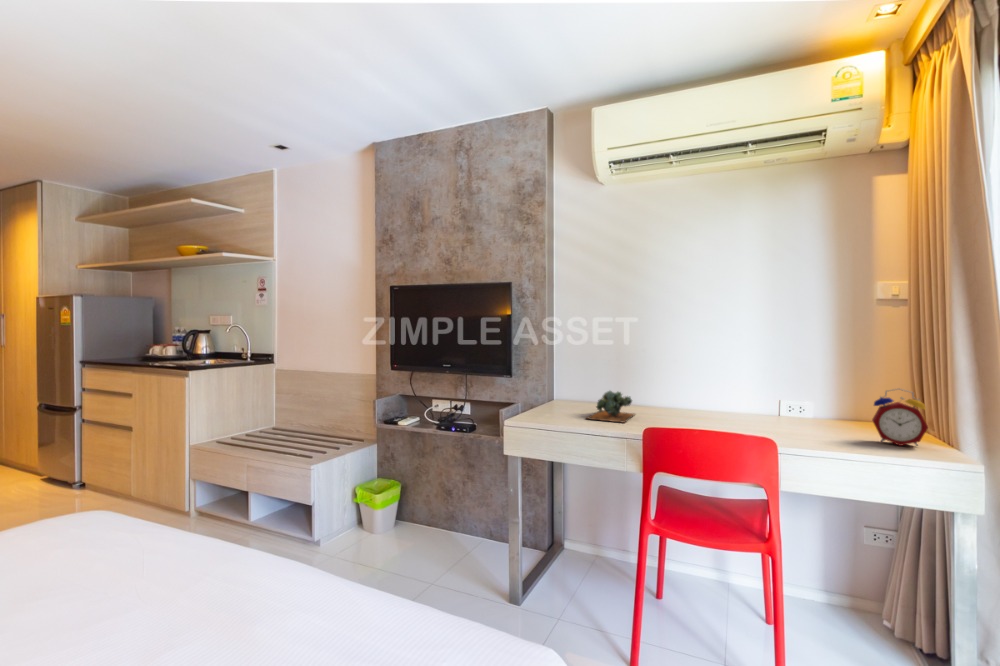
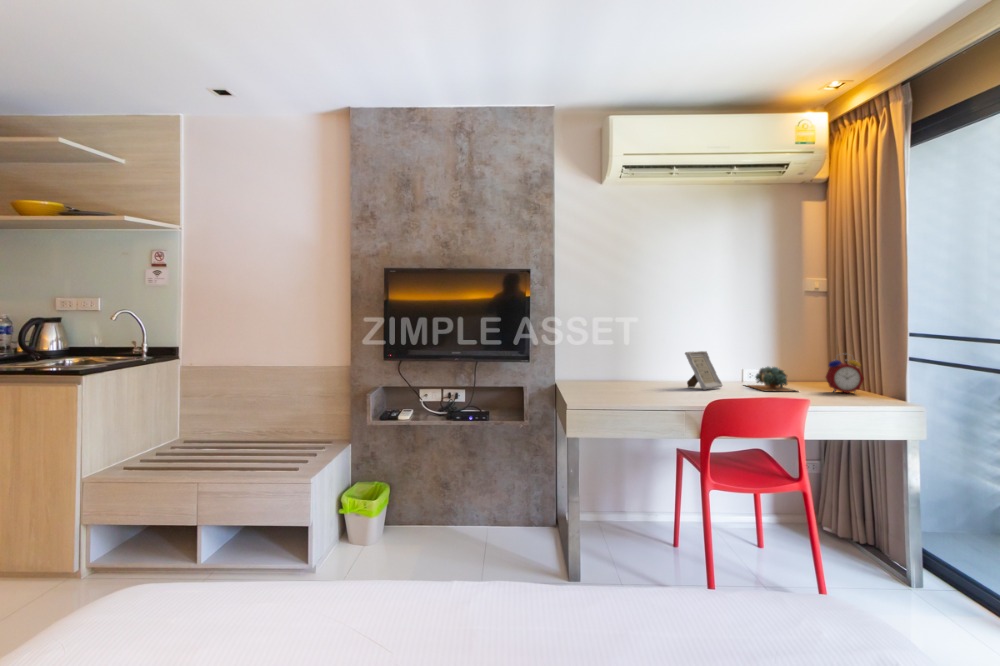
picture frame: none [679,375,729,422] -> present [685,351,722,390]
succulent plant: present [587,391,634,423] -> present [746,367,795,391]

